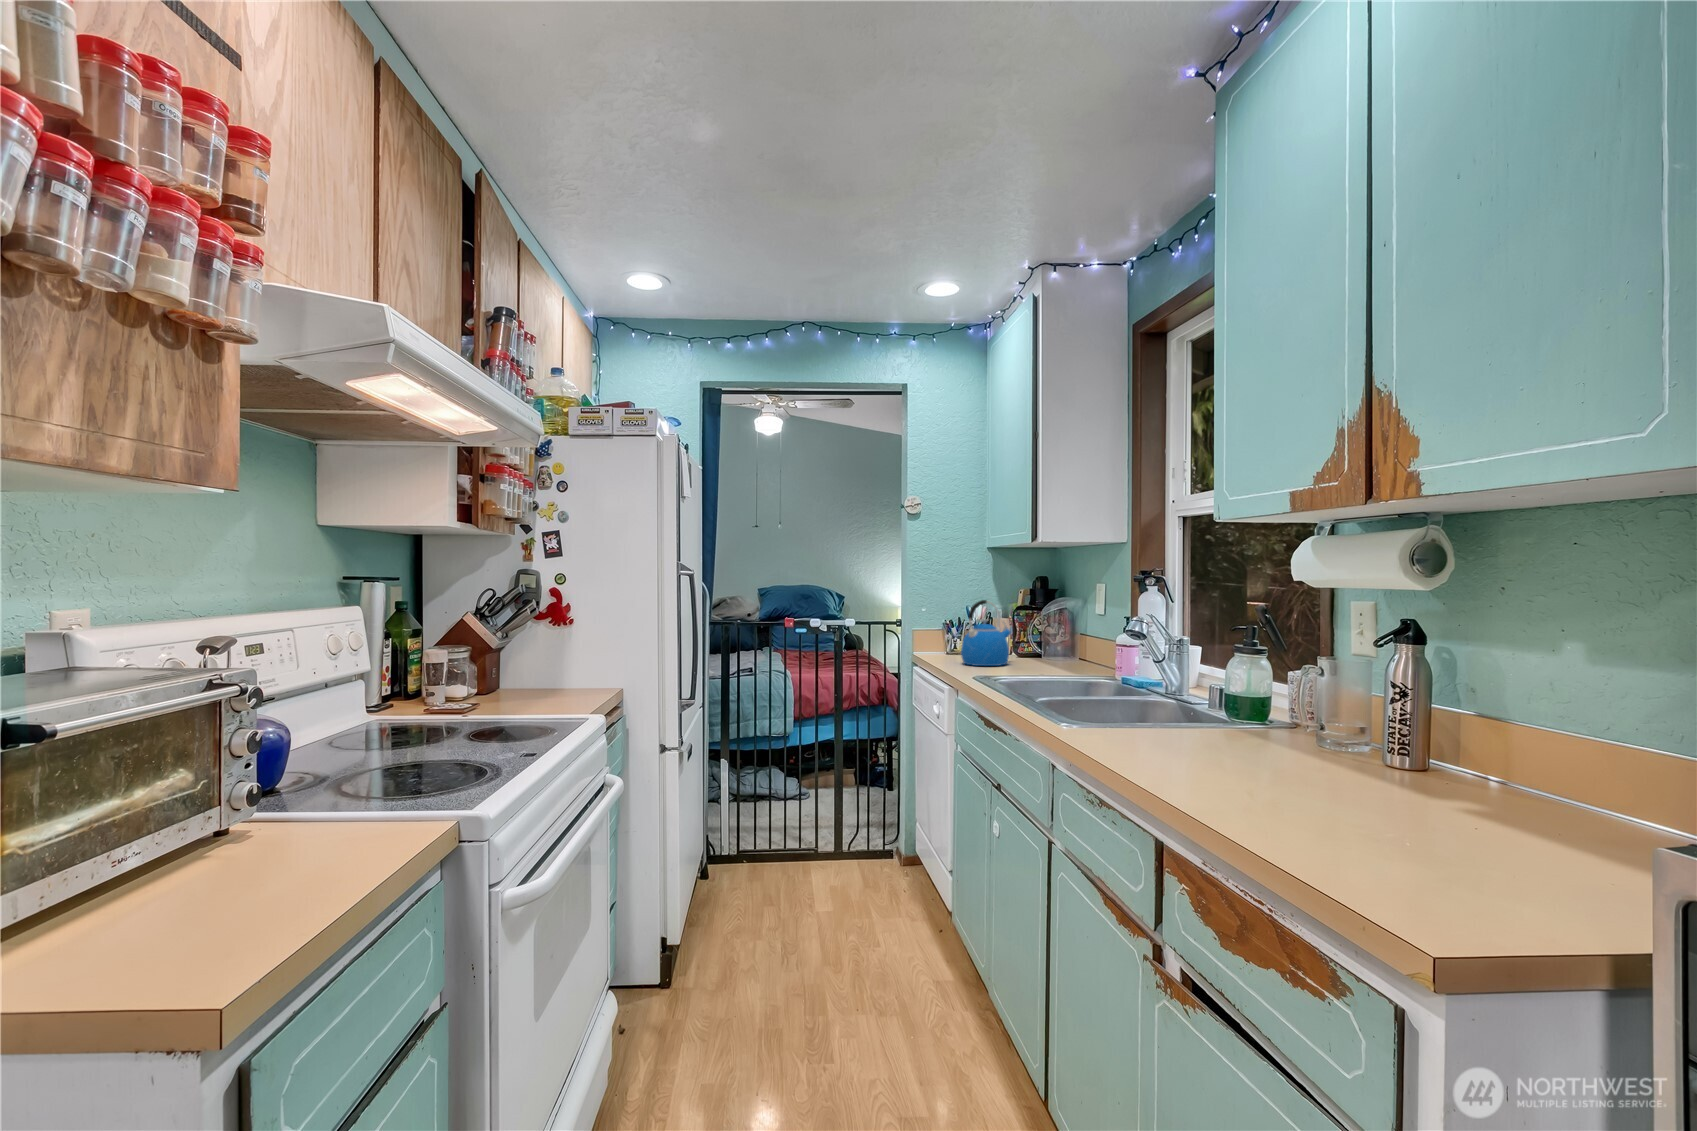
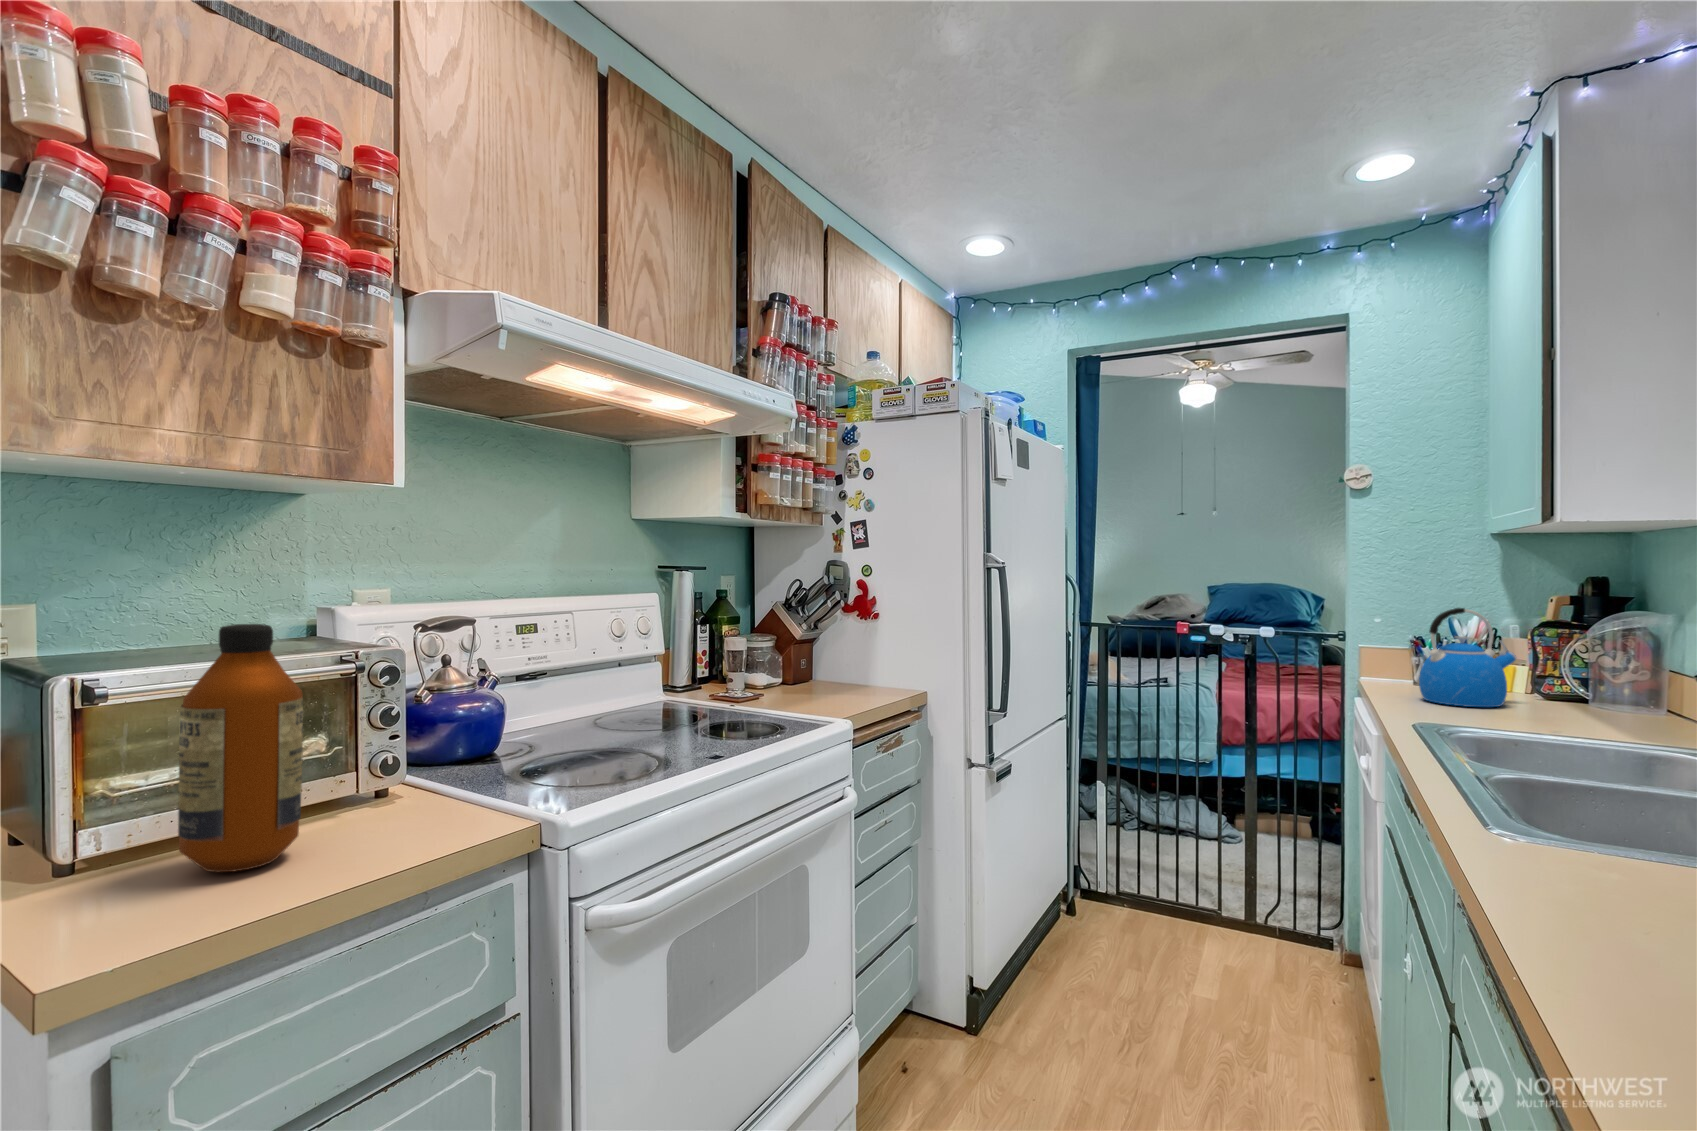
bottle: none [179,642,306,900] -> present [178,624,303,872]

